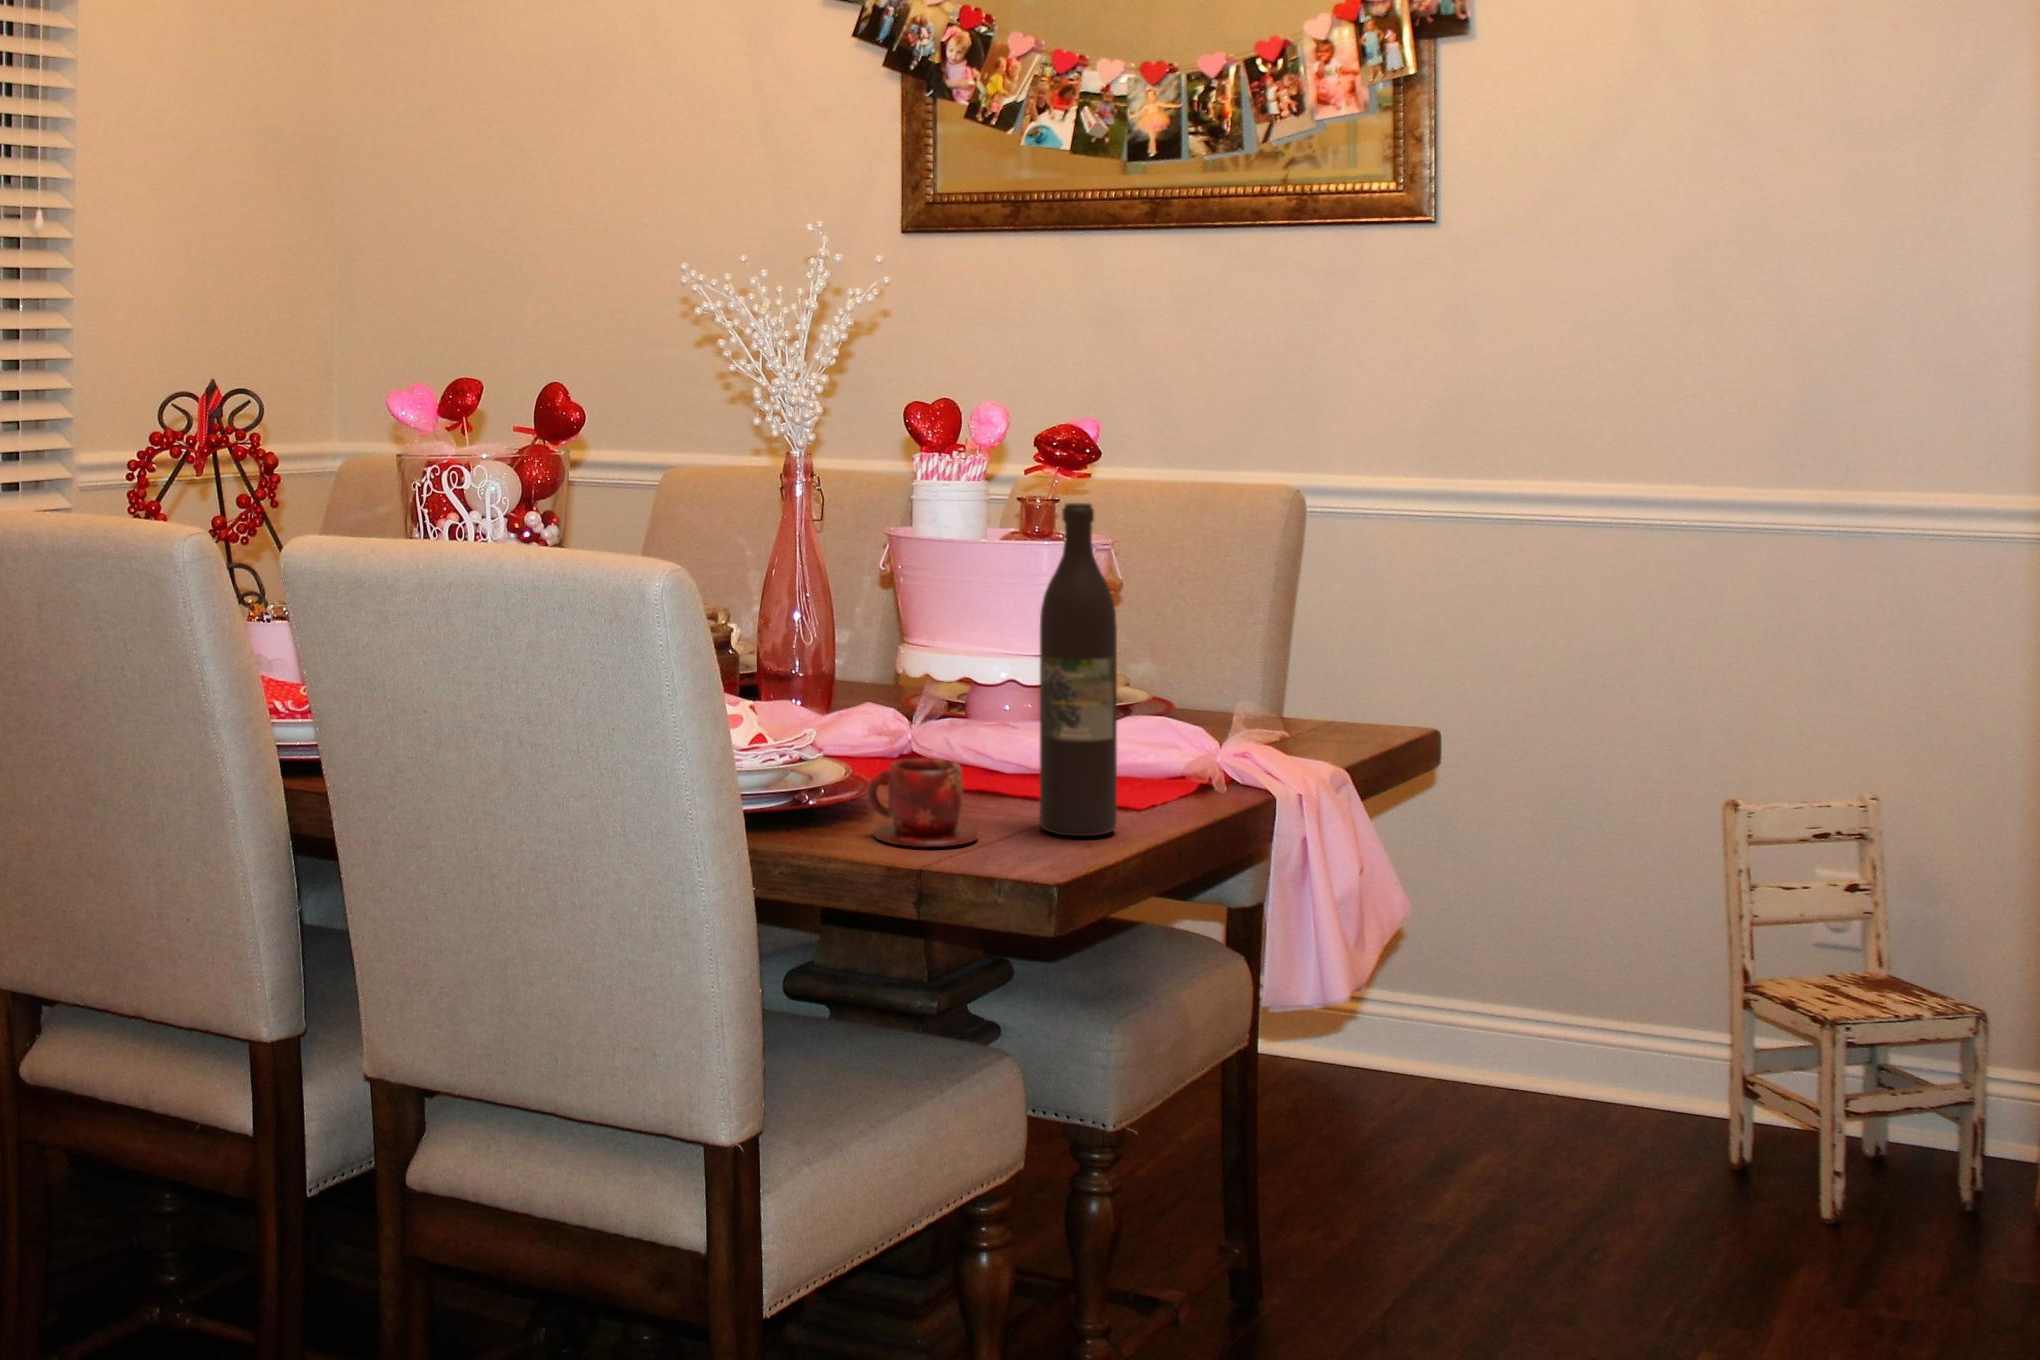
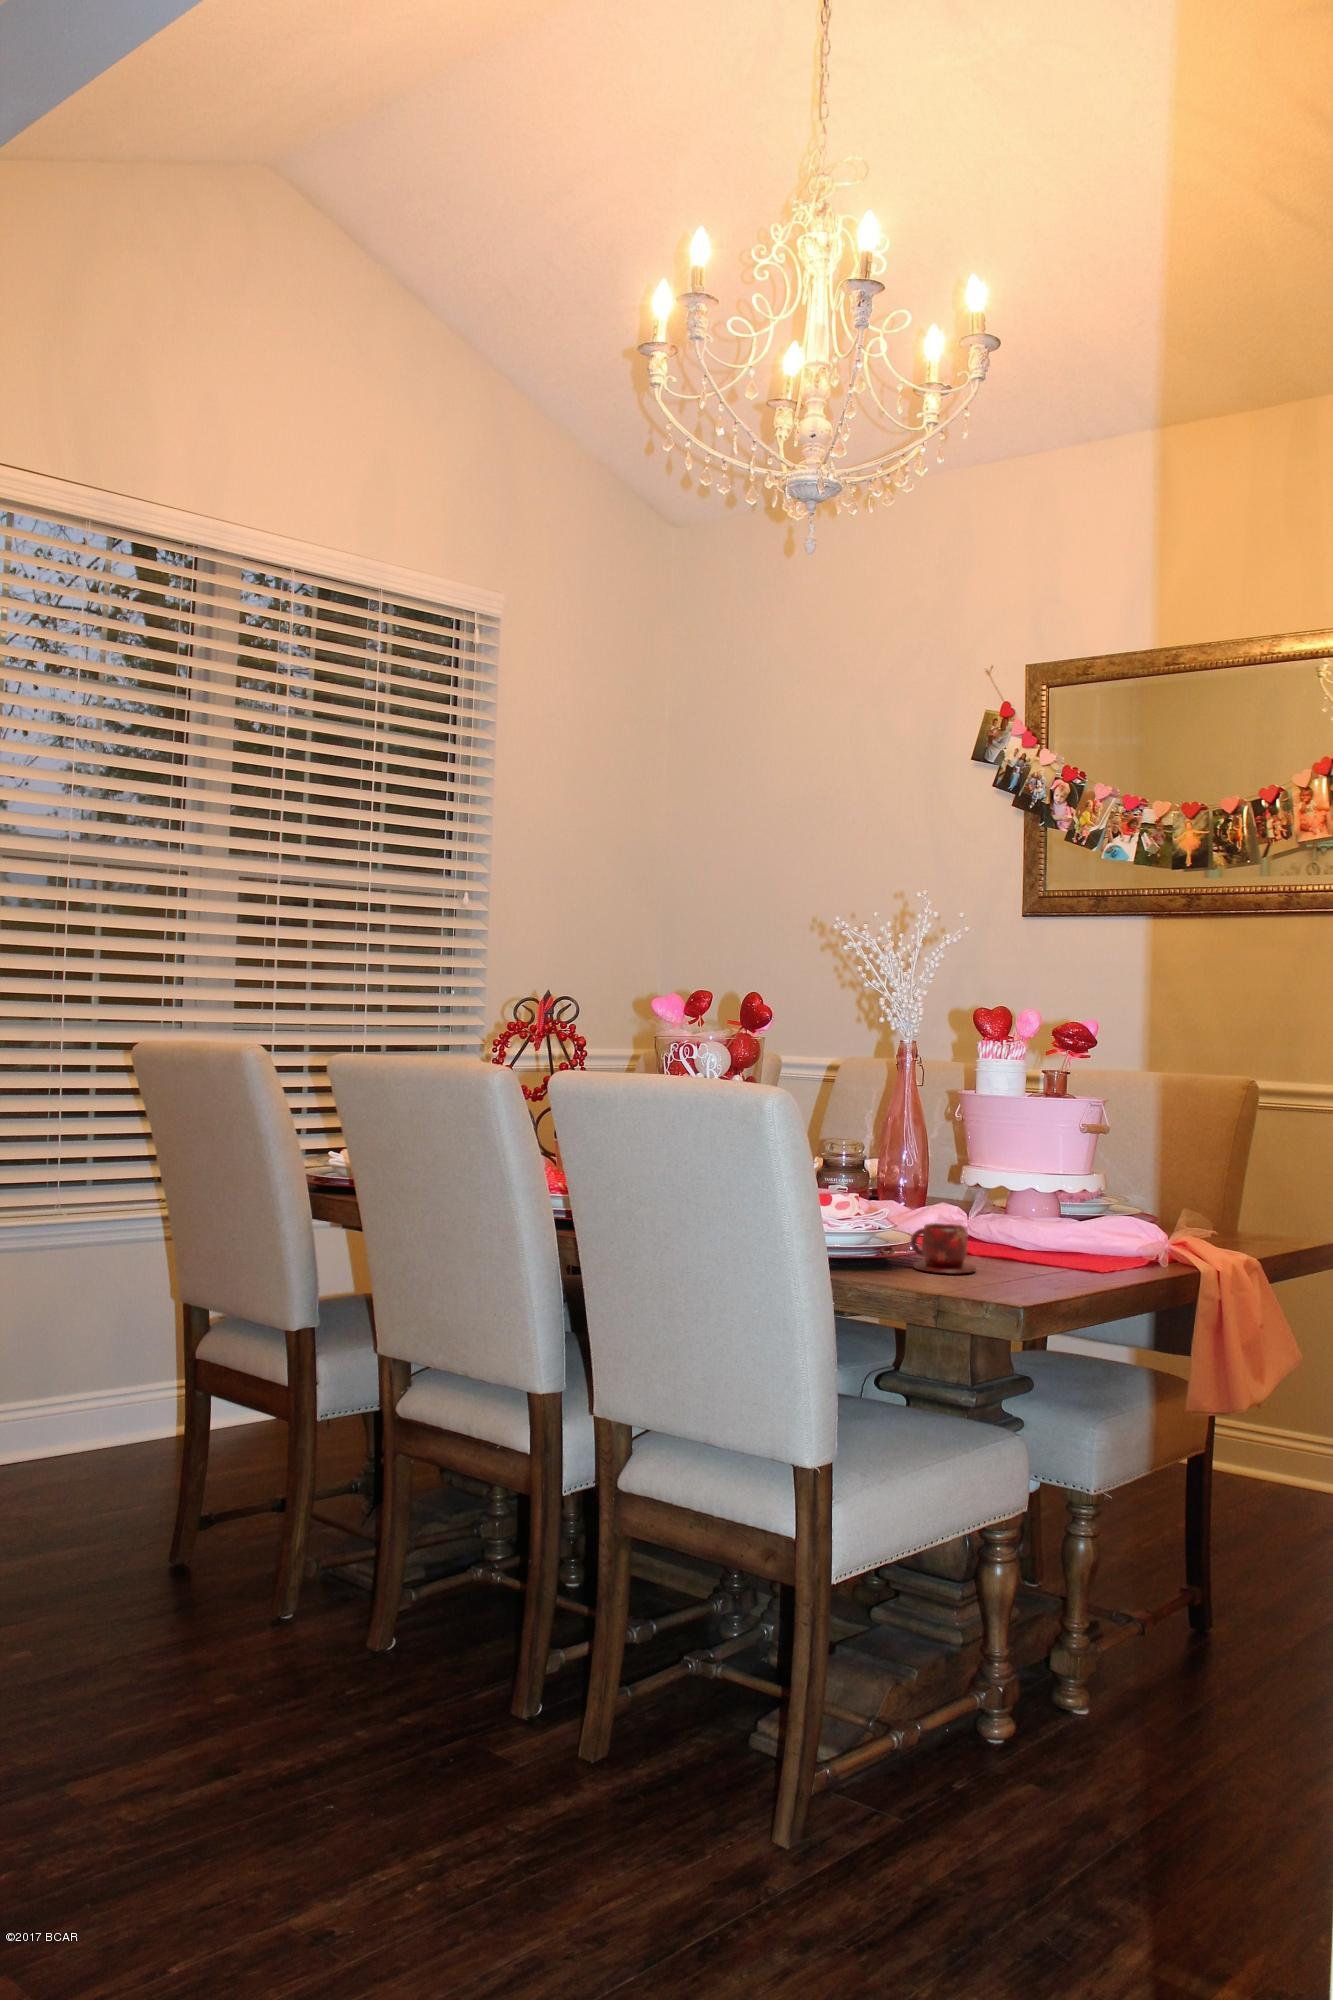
wine bottle: present [1040,503,1117,836] -> none [1017,1075,1067,1275]

